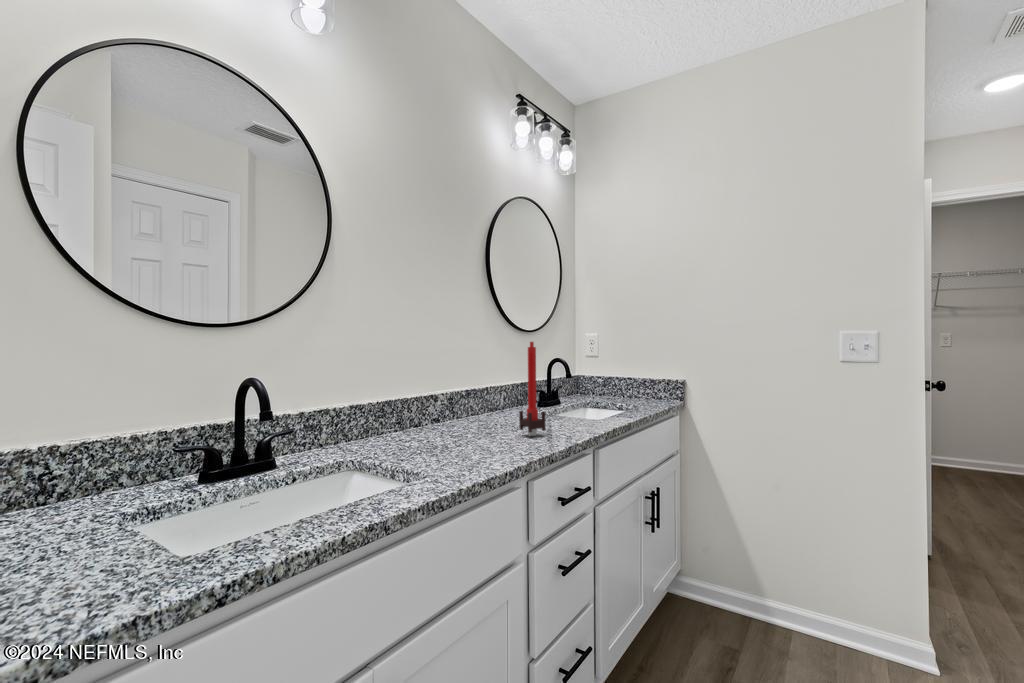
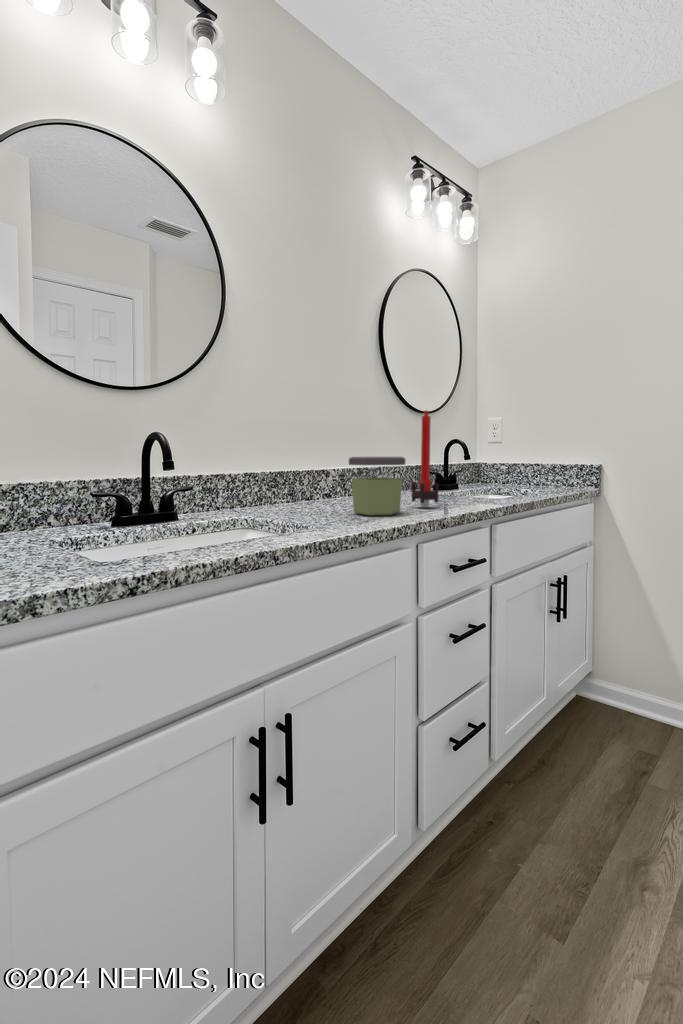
jar: none [458,389,514,452] -> present [349,457,405,515]

